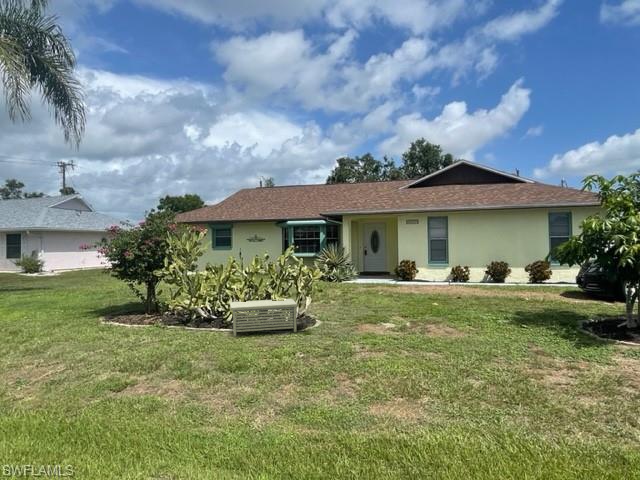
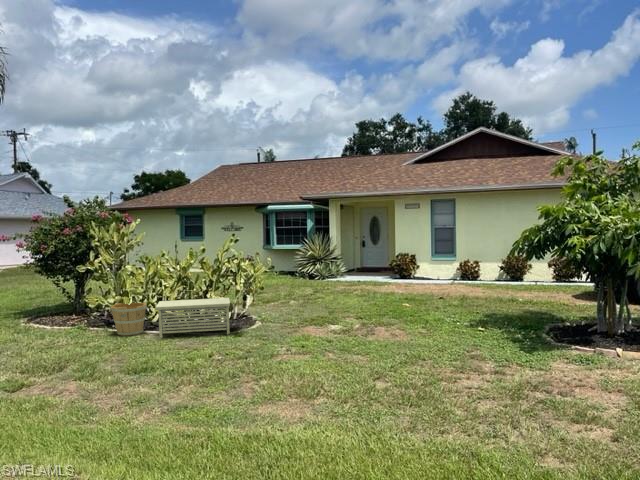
wooden bucket: none [186,303,219,334] -> present [111,303,147,336]

